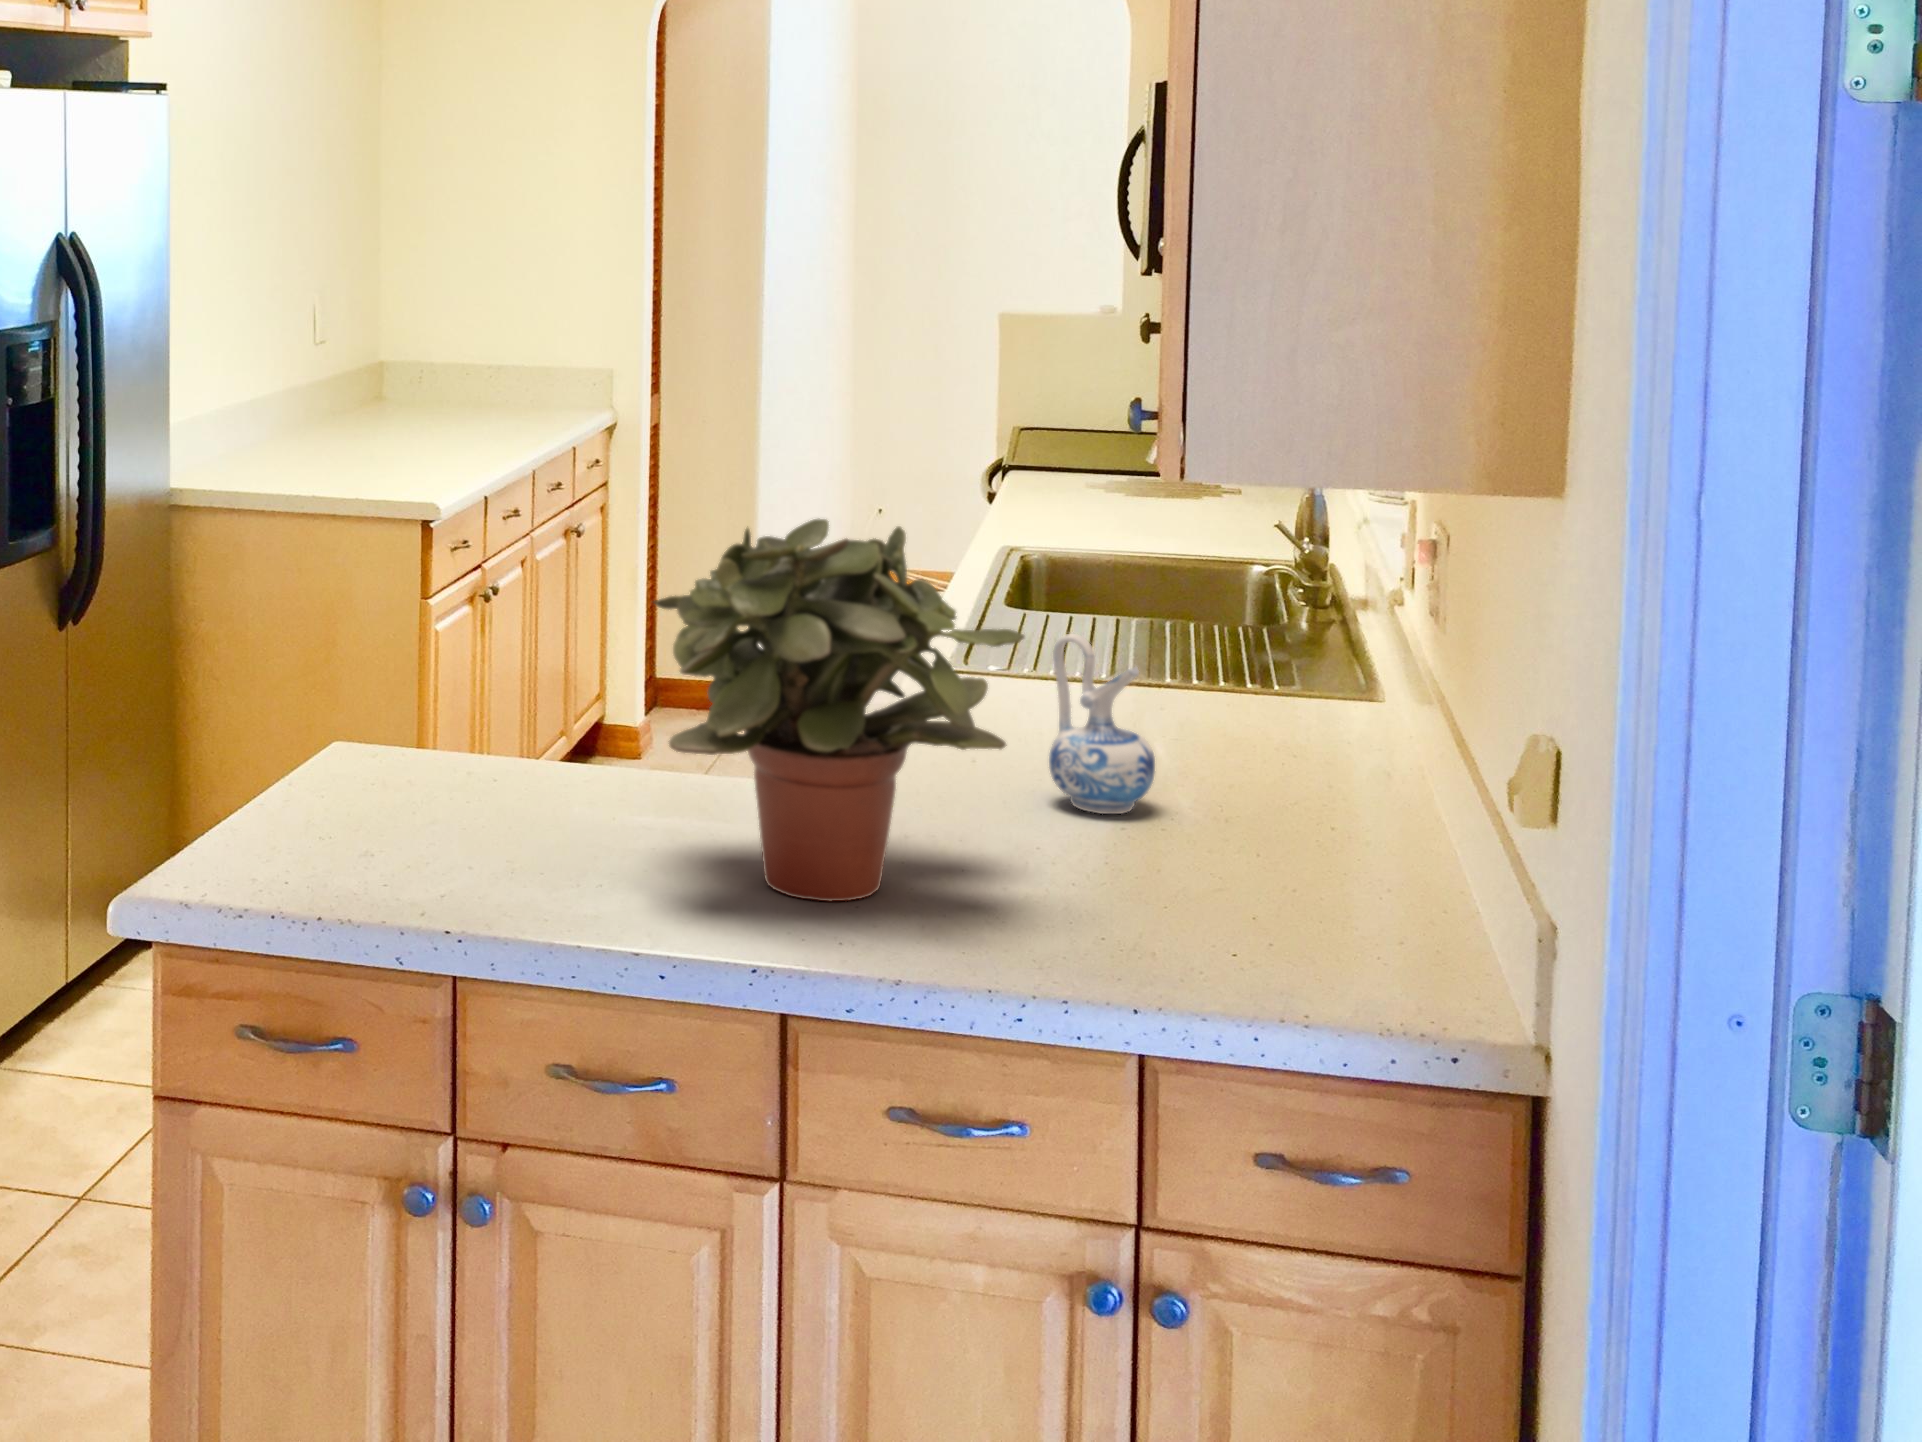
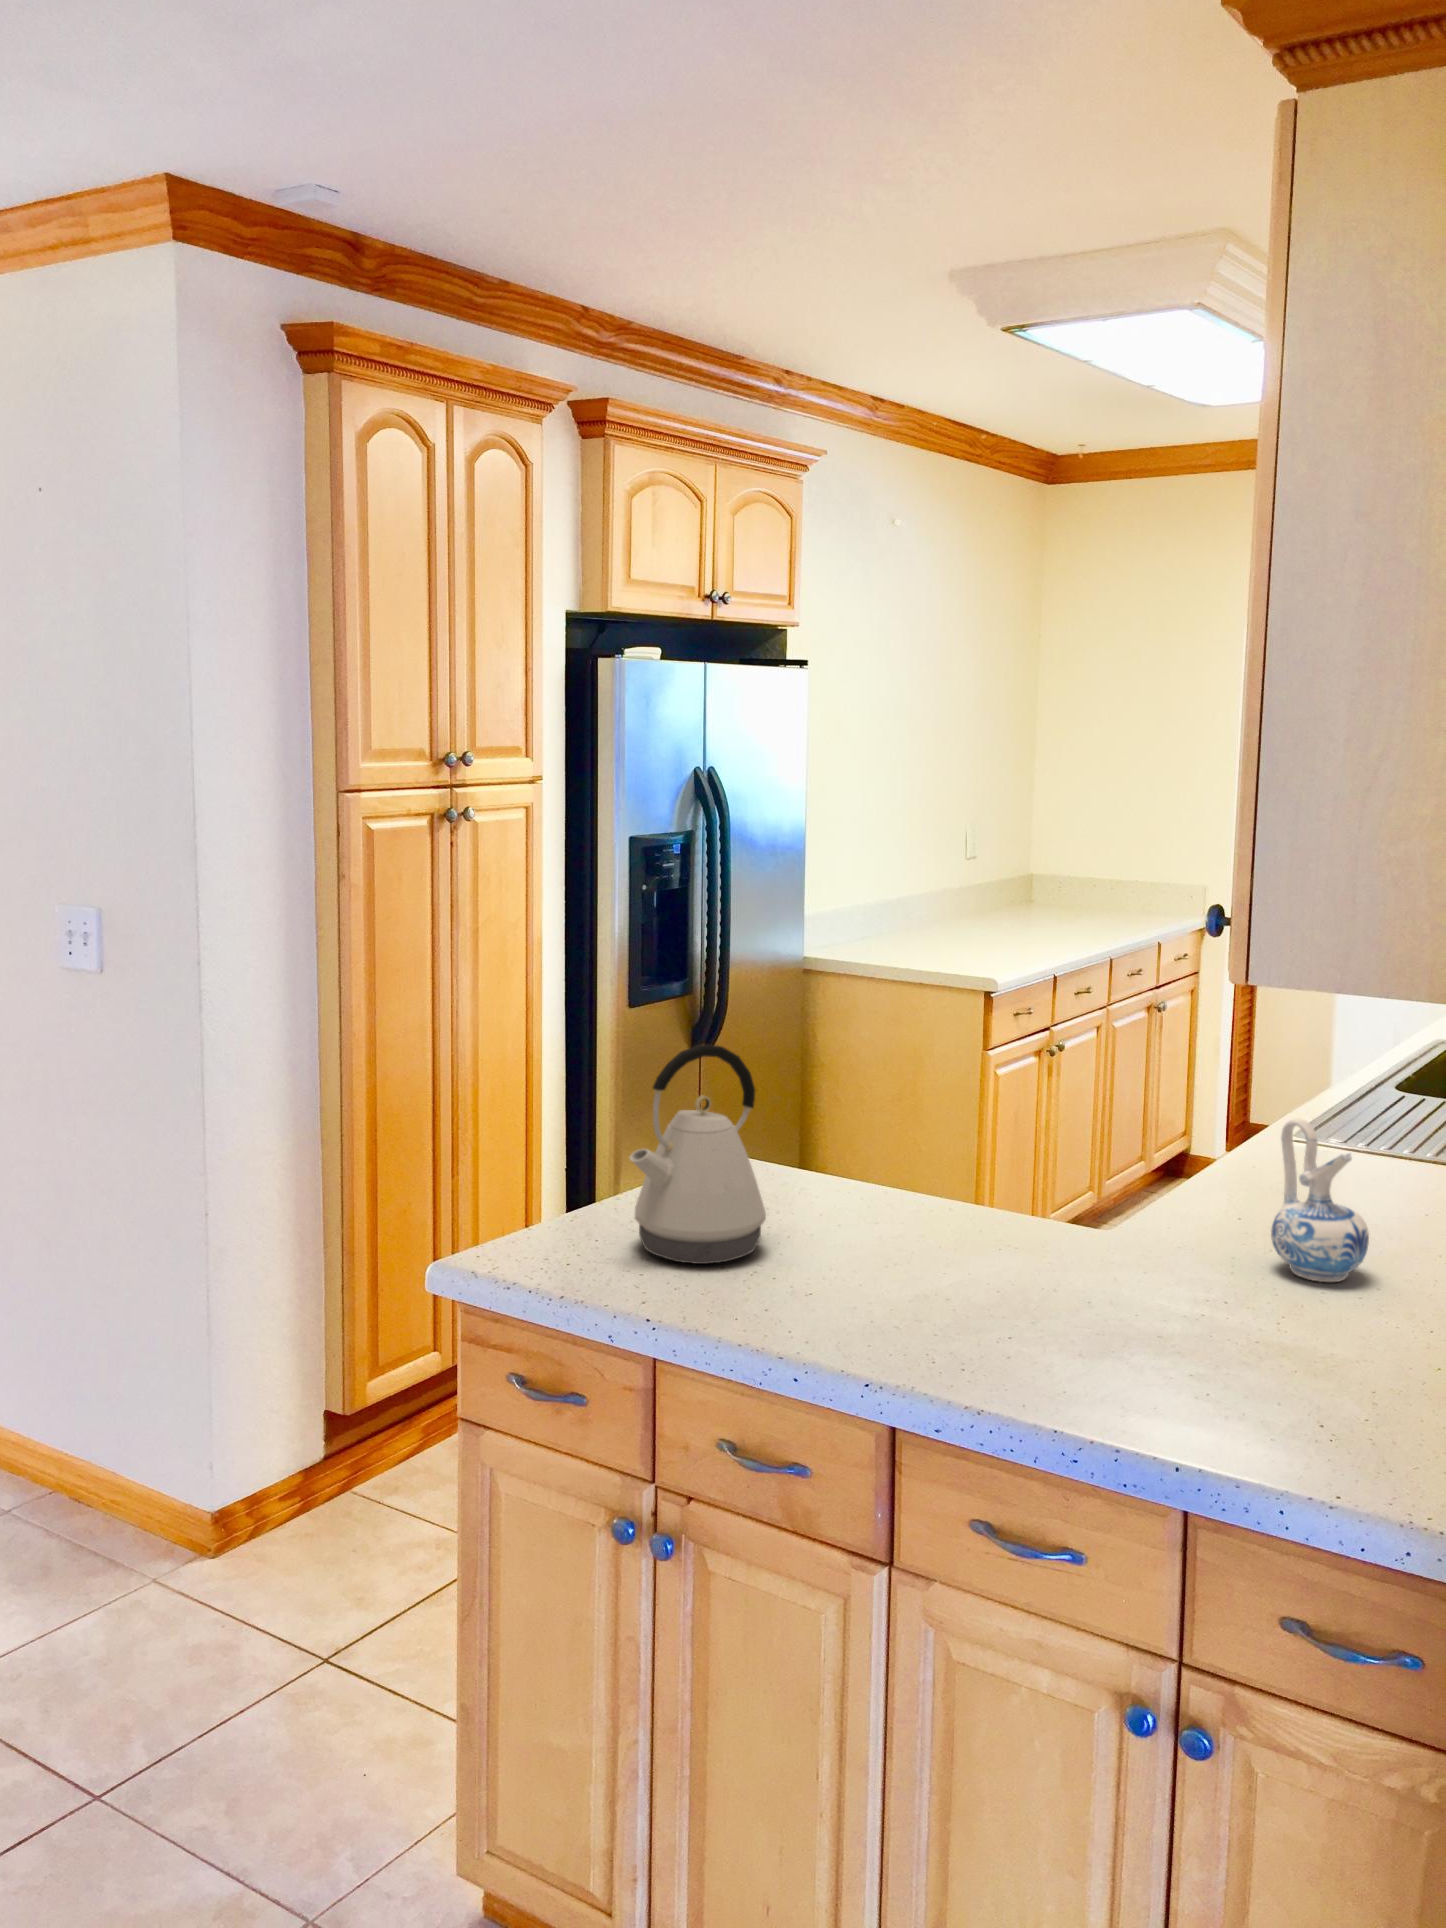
potted plant: present [654,519,1024,902] -> none [834,1000,1158,1333]
kettle: none [351,594,515,866] -> present [629,1044,766,1264]

